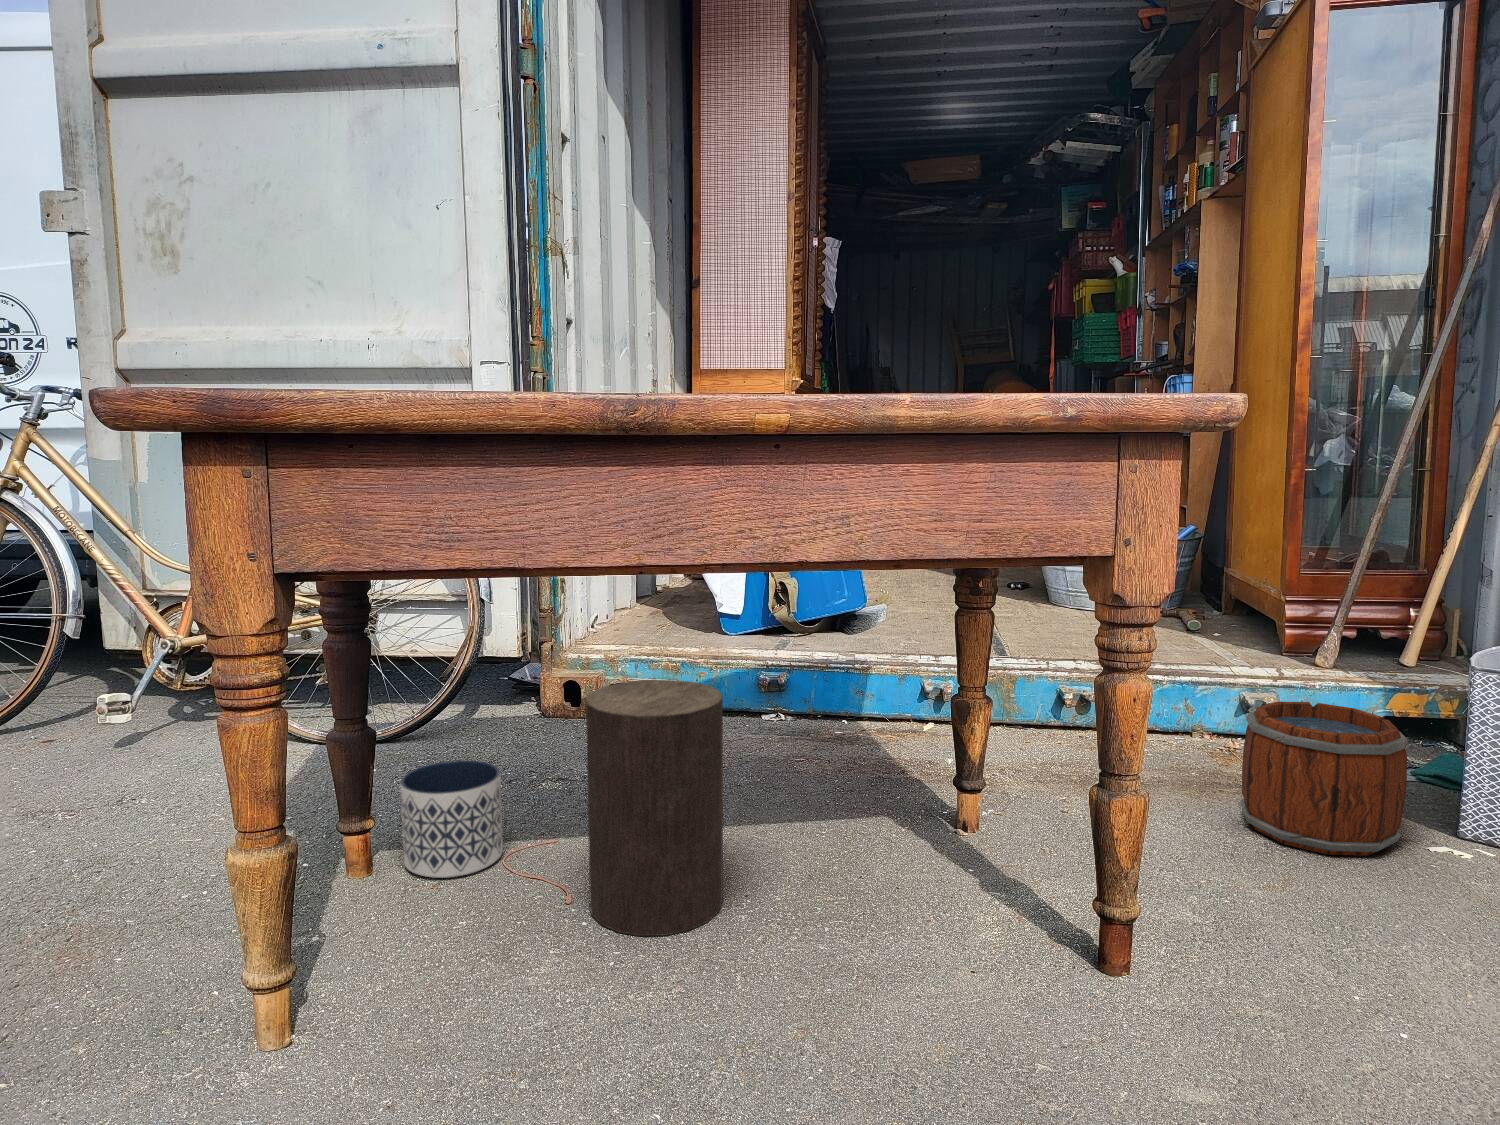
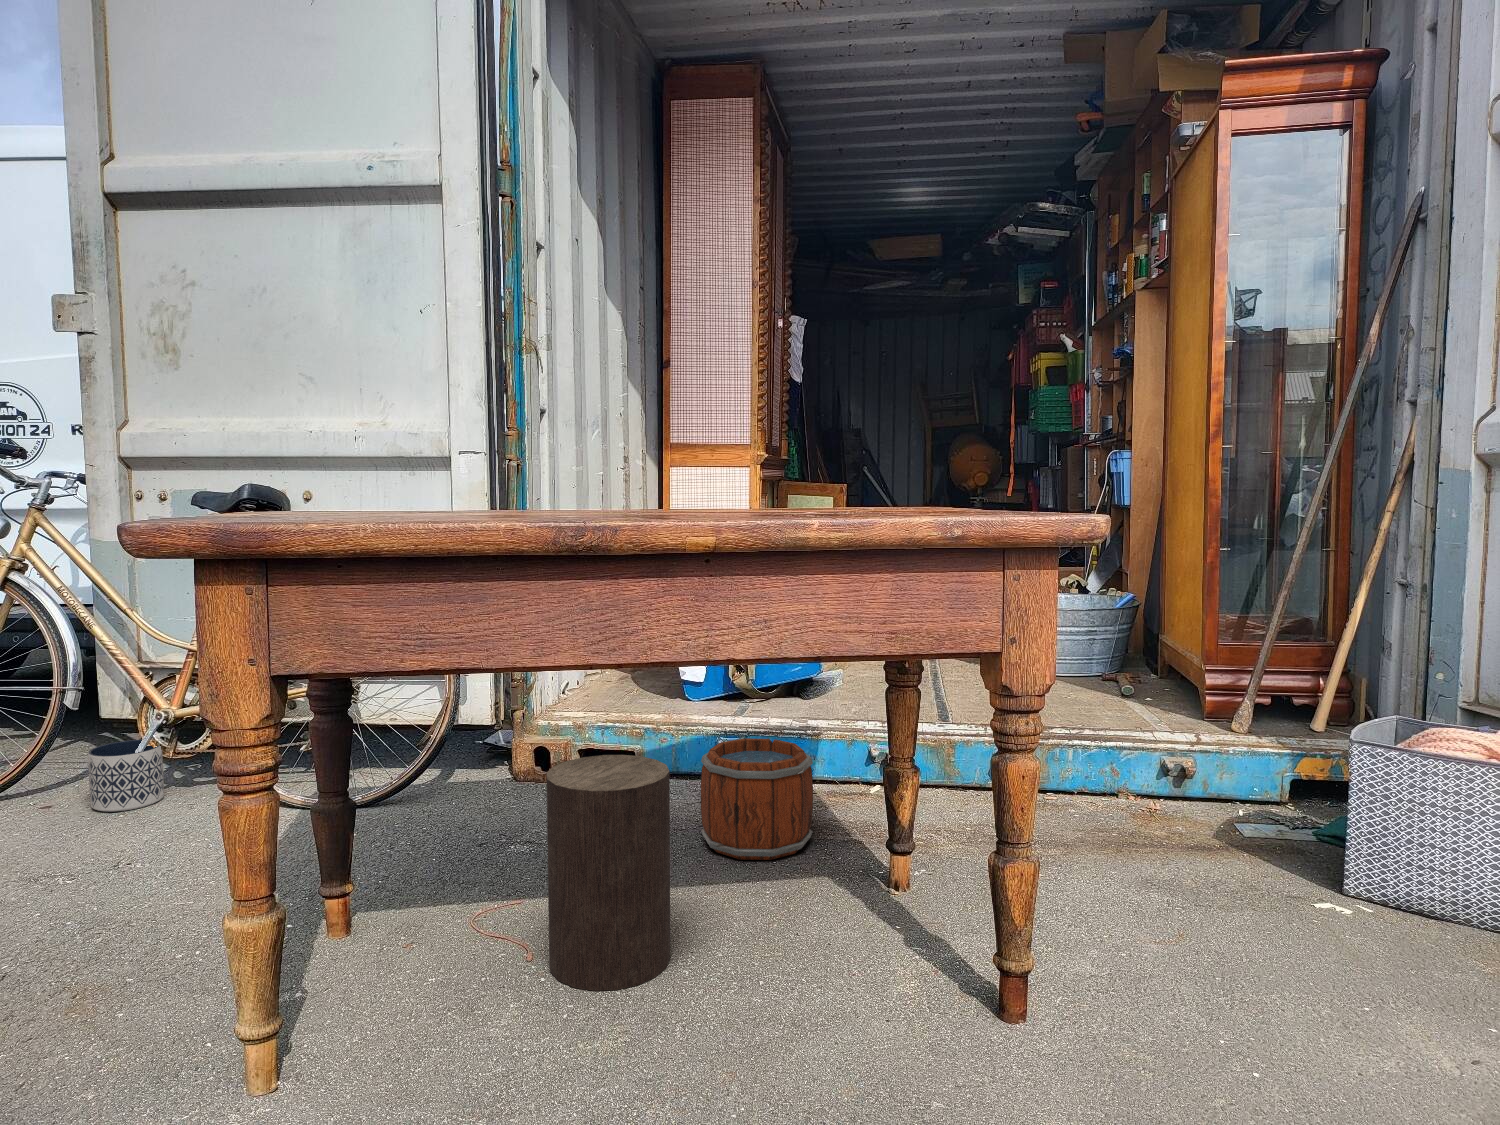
bucket: present [1240,702,1409,856] -> present [701,738,813,860]
planter: present [400,760,503,878] -> present [88,740,164,812]

